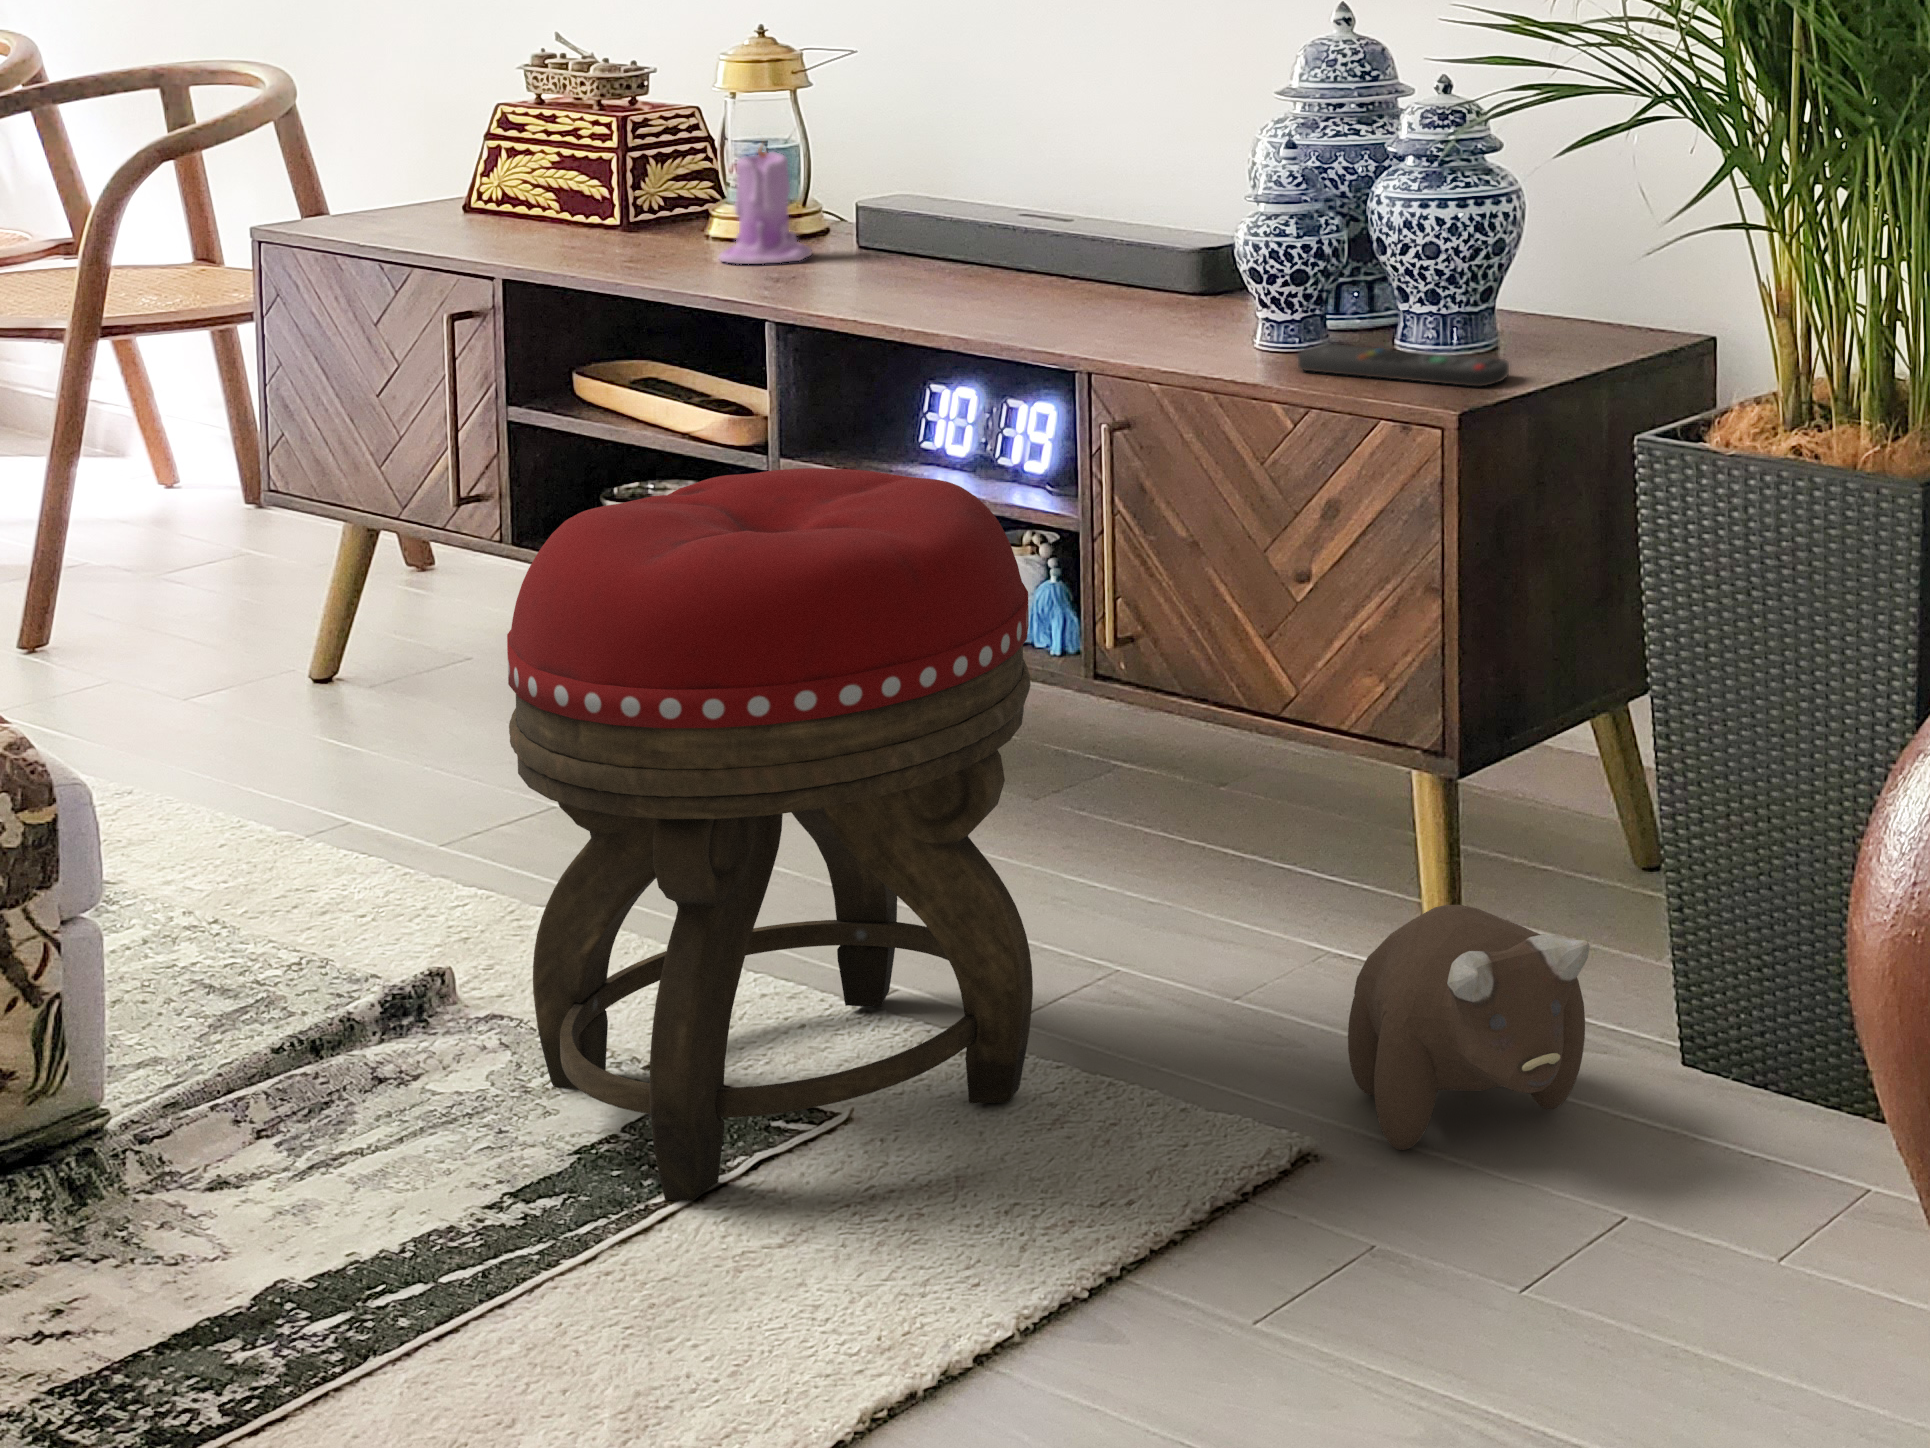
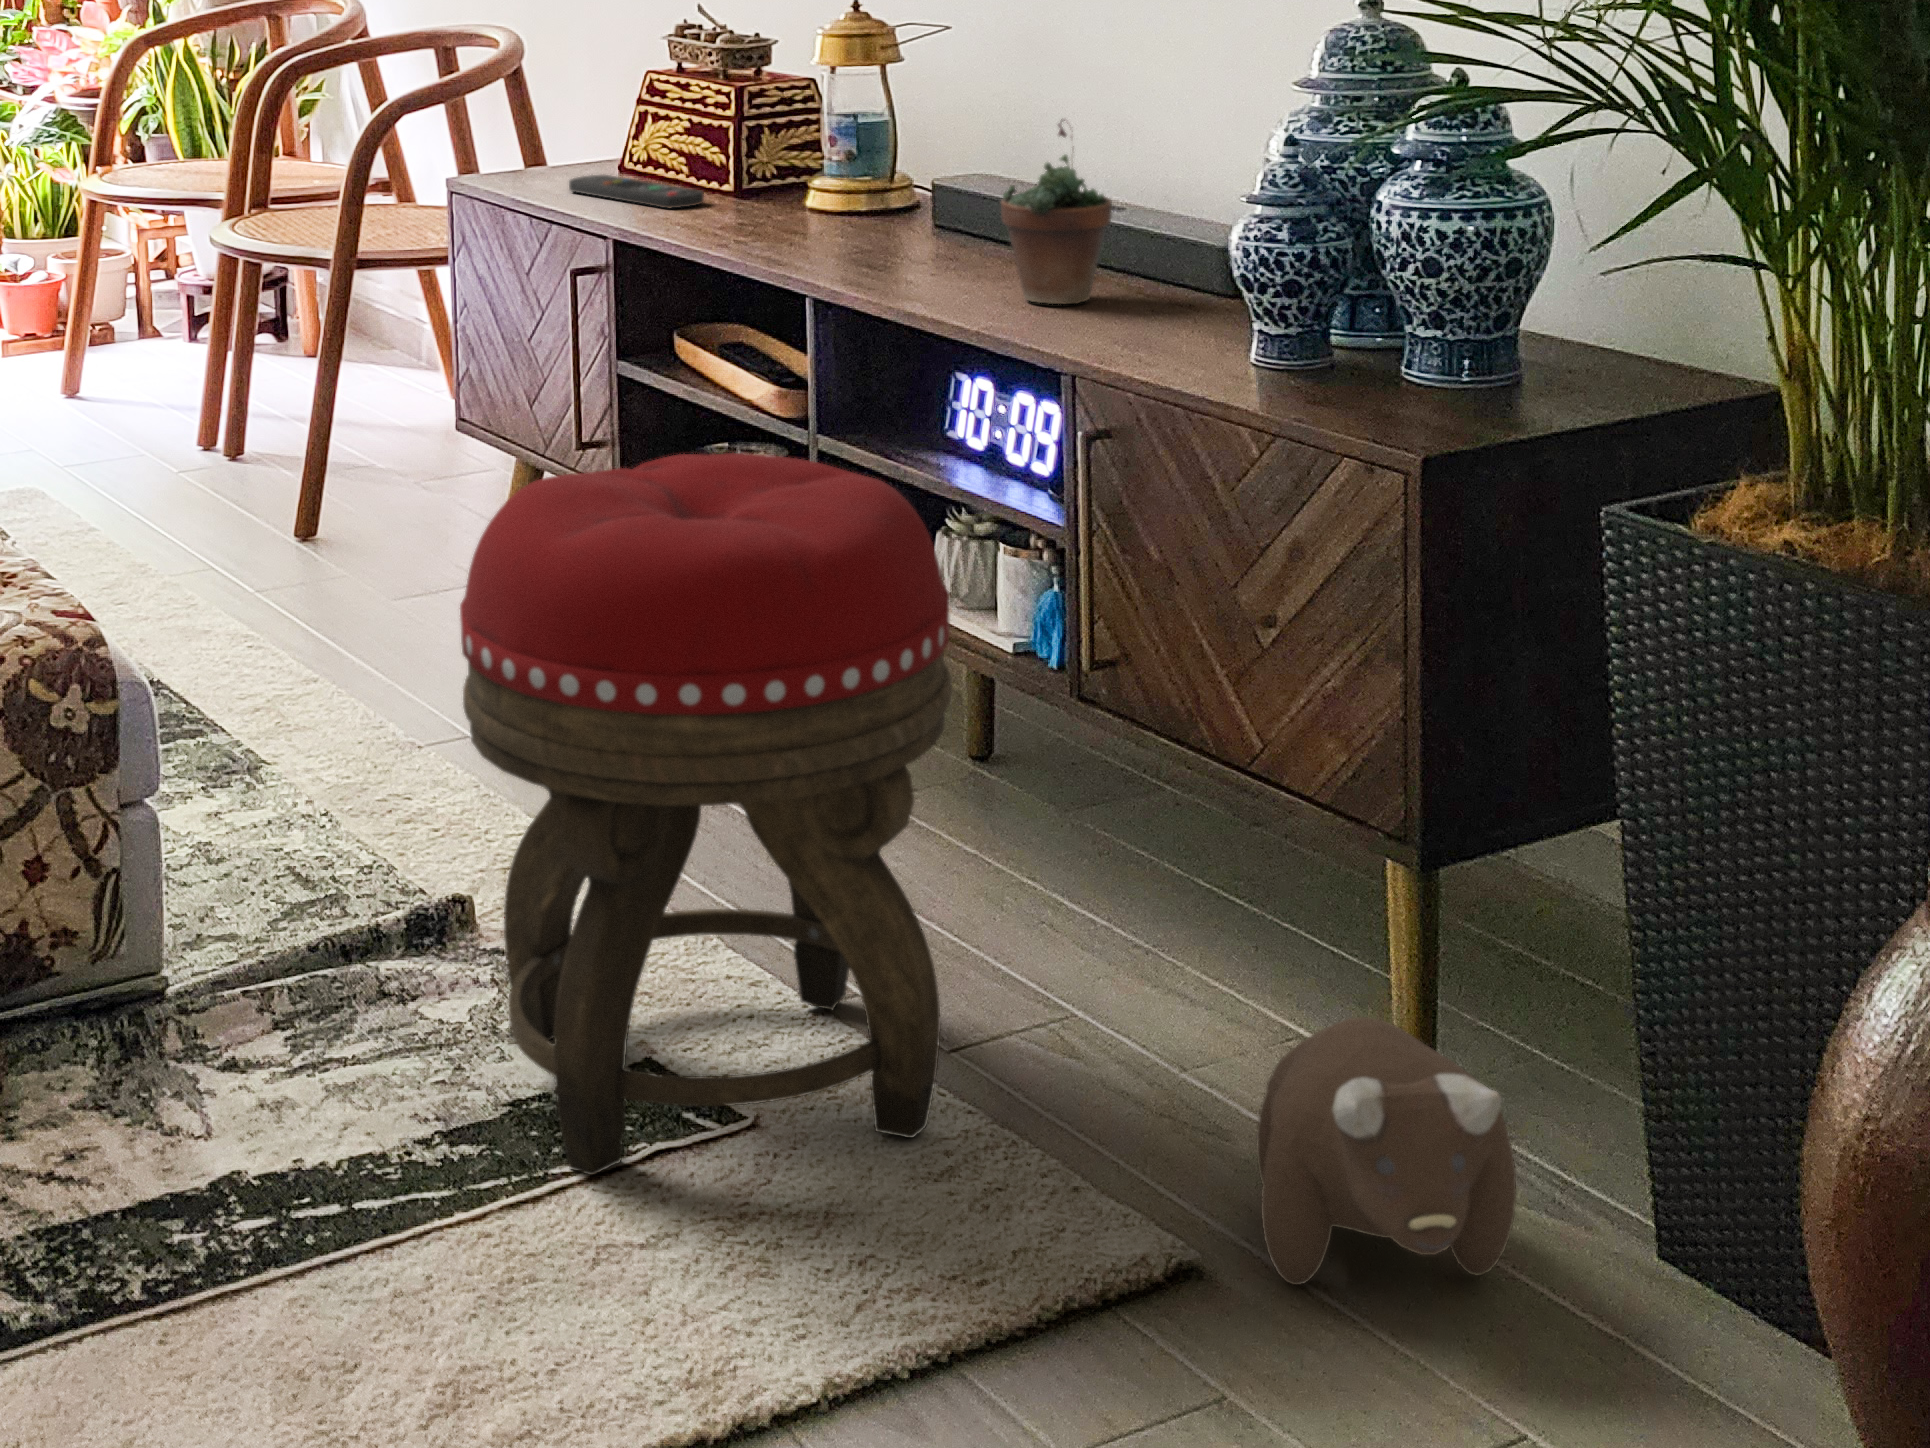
succulent plant: none [974,133,1085,310] -> present [1001,119,1112,304]
candle: present [719,147,812,264] -> none [801,111,889,237]
remote control: present [1298,344,1509,387] -> present [569,175,704,208]

